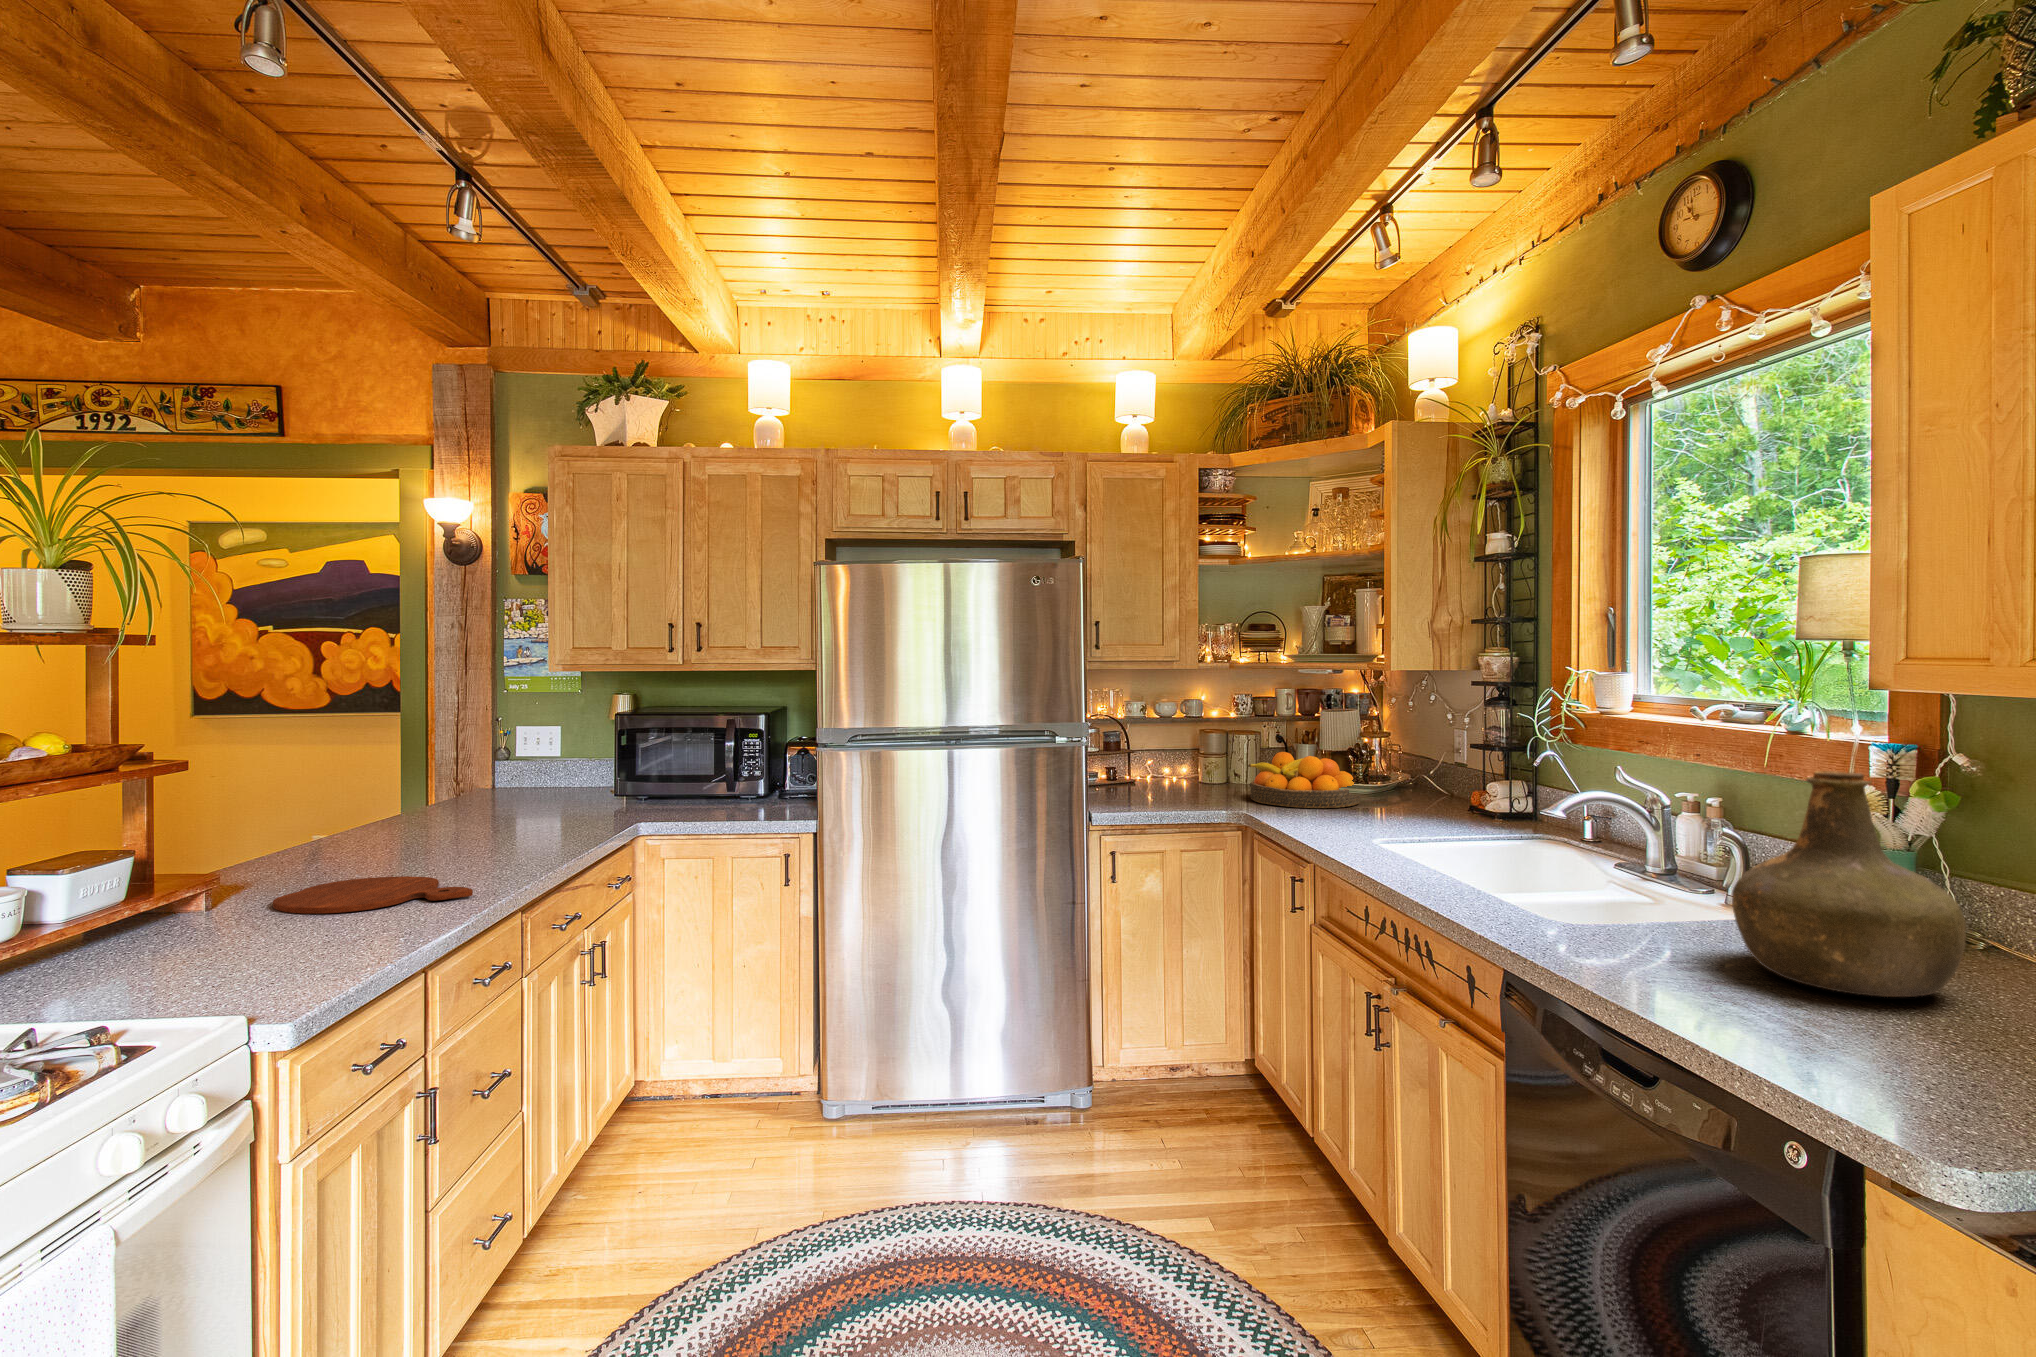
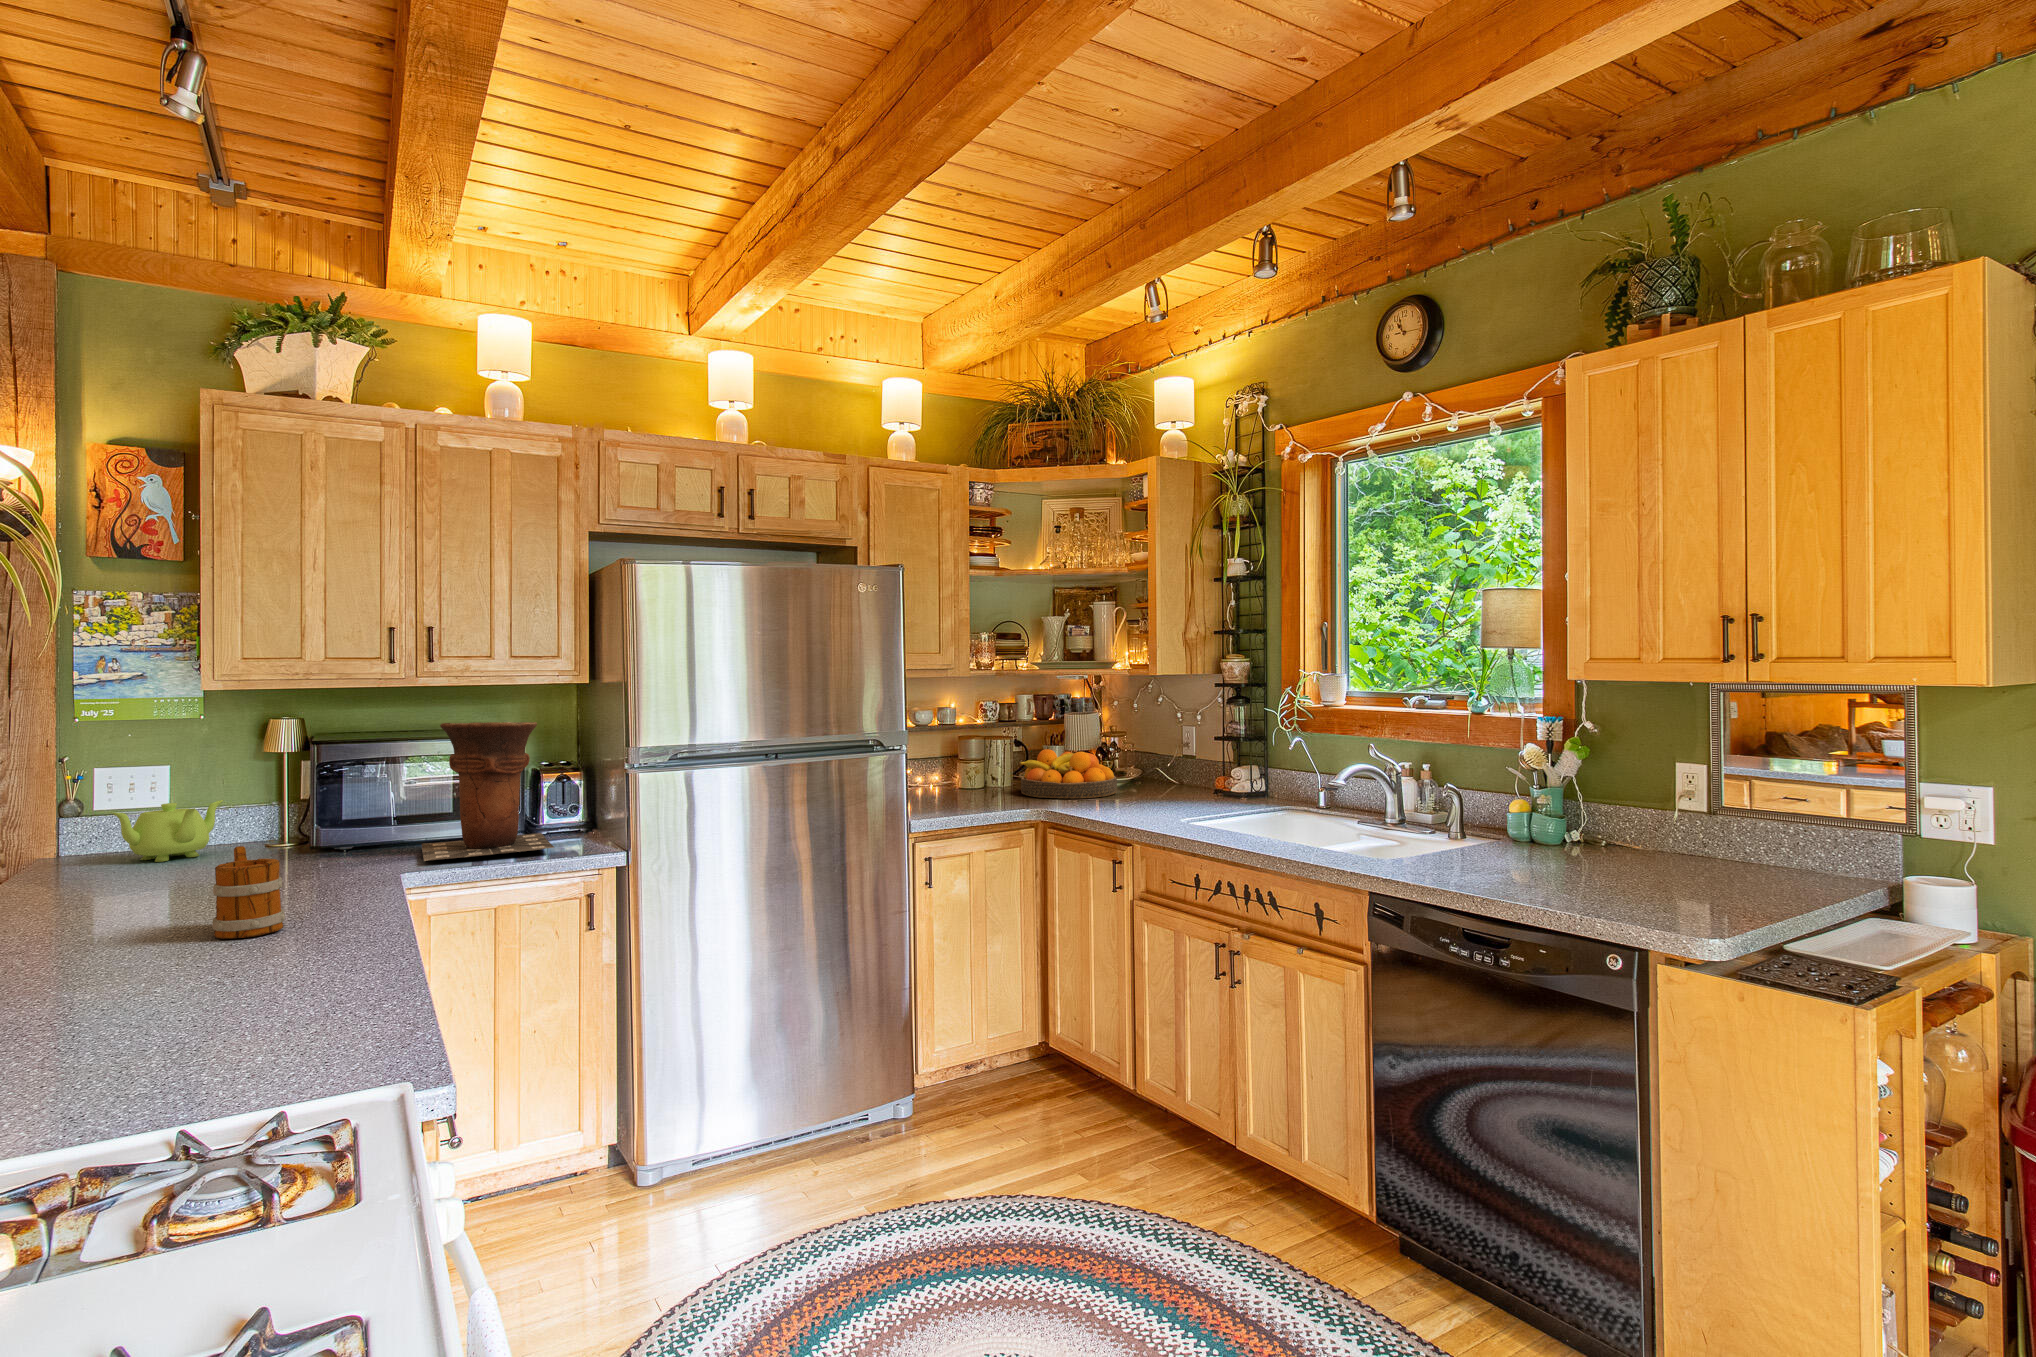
vase: none [662,703,781,815] -> present [421,722,554,861]
teapot: none [503,756,581,799] -> present [112,800,223,862]
bottle: present [1732,771,1966,997] -> none [1513,736,1643,877]
mug: none [432,791,484,861] -> present [212,846,285,939]
cutting board: present [273,876,473,914] -> none [113,954,398,1015]

